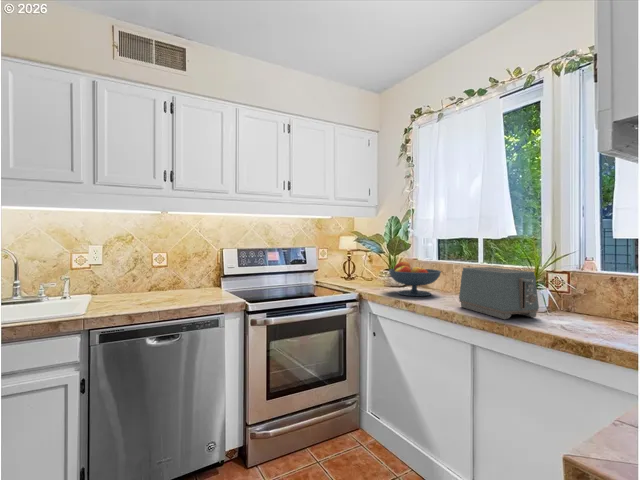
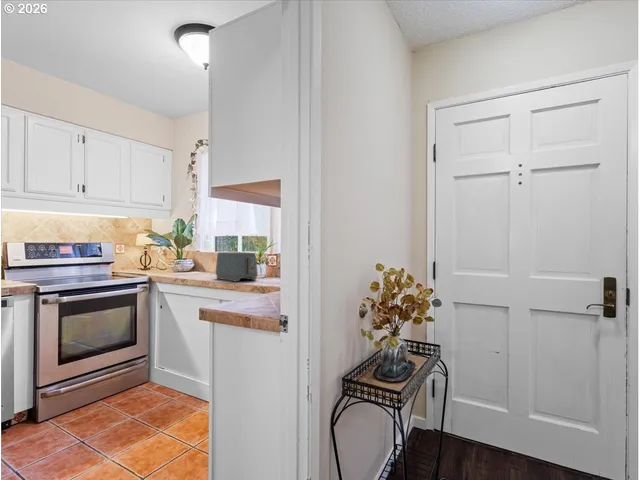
fruit bowl: present [389,262,441,296] -> none [172,251,211,276]

